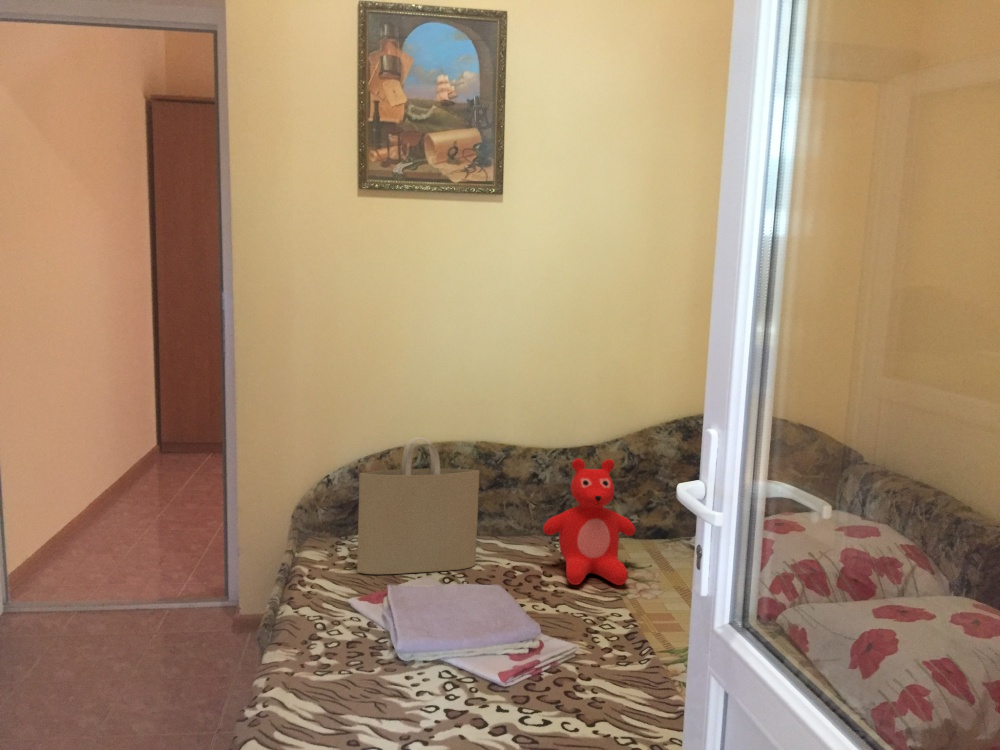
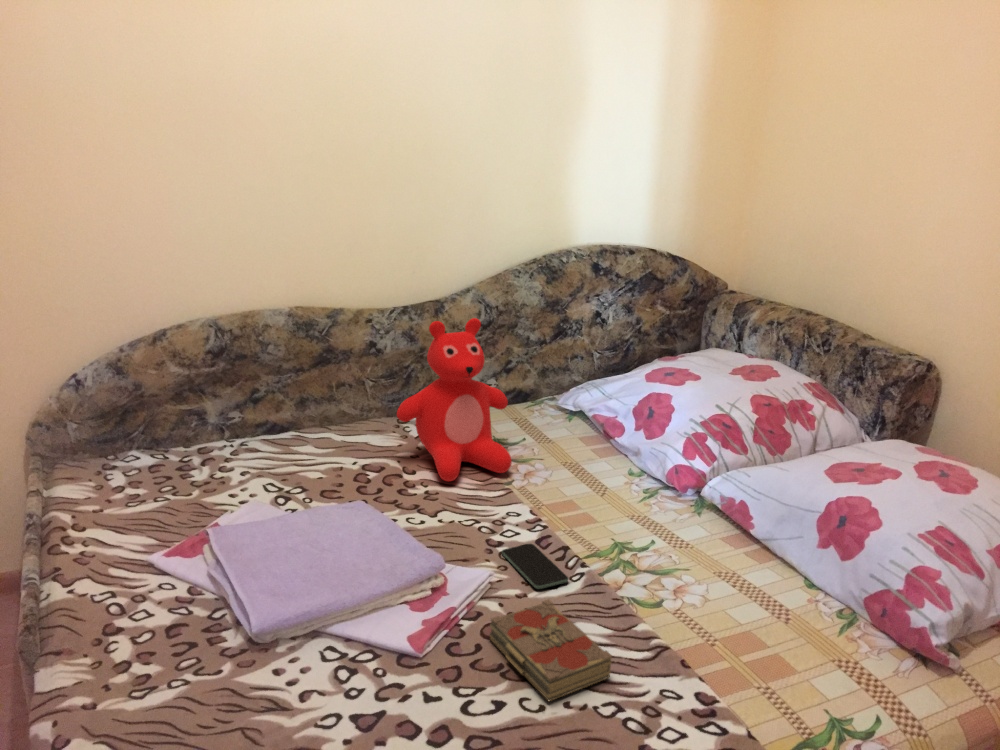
tote bag: present [357,437,479,574] -> none [136,311,313,509]
smartphone: none [593,634,636,663] -> present [502,544,569,589]
book: none [558,666,636,727] -> present [490,600,612,701]

